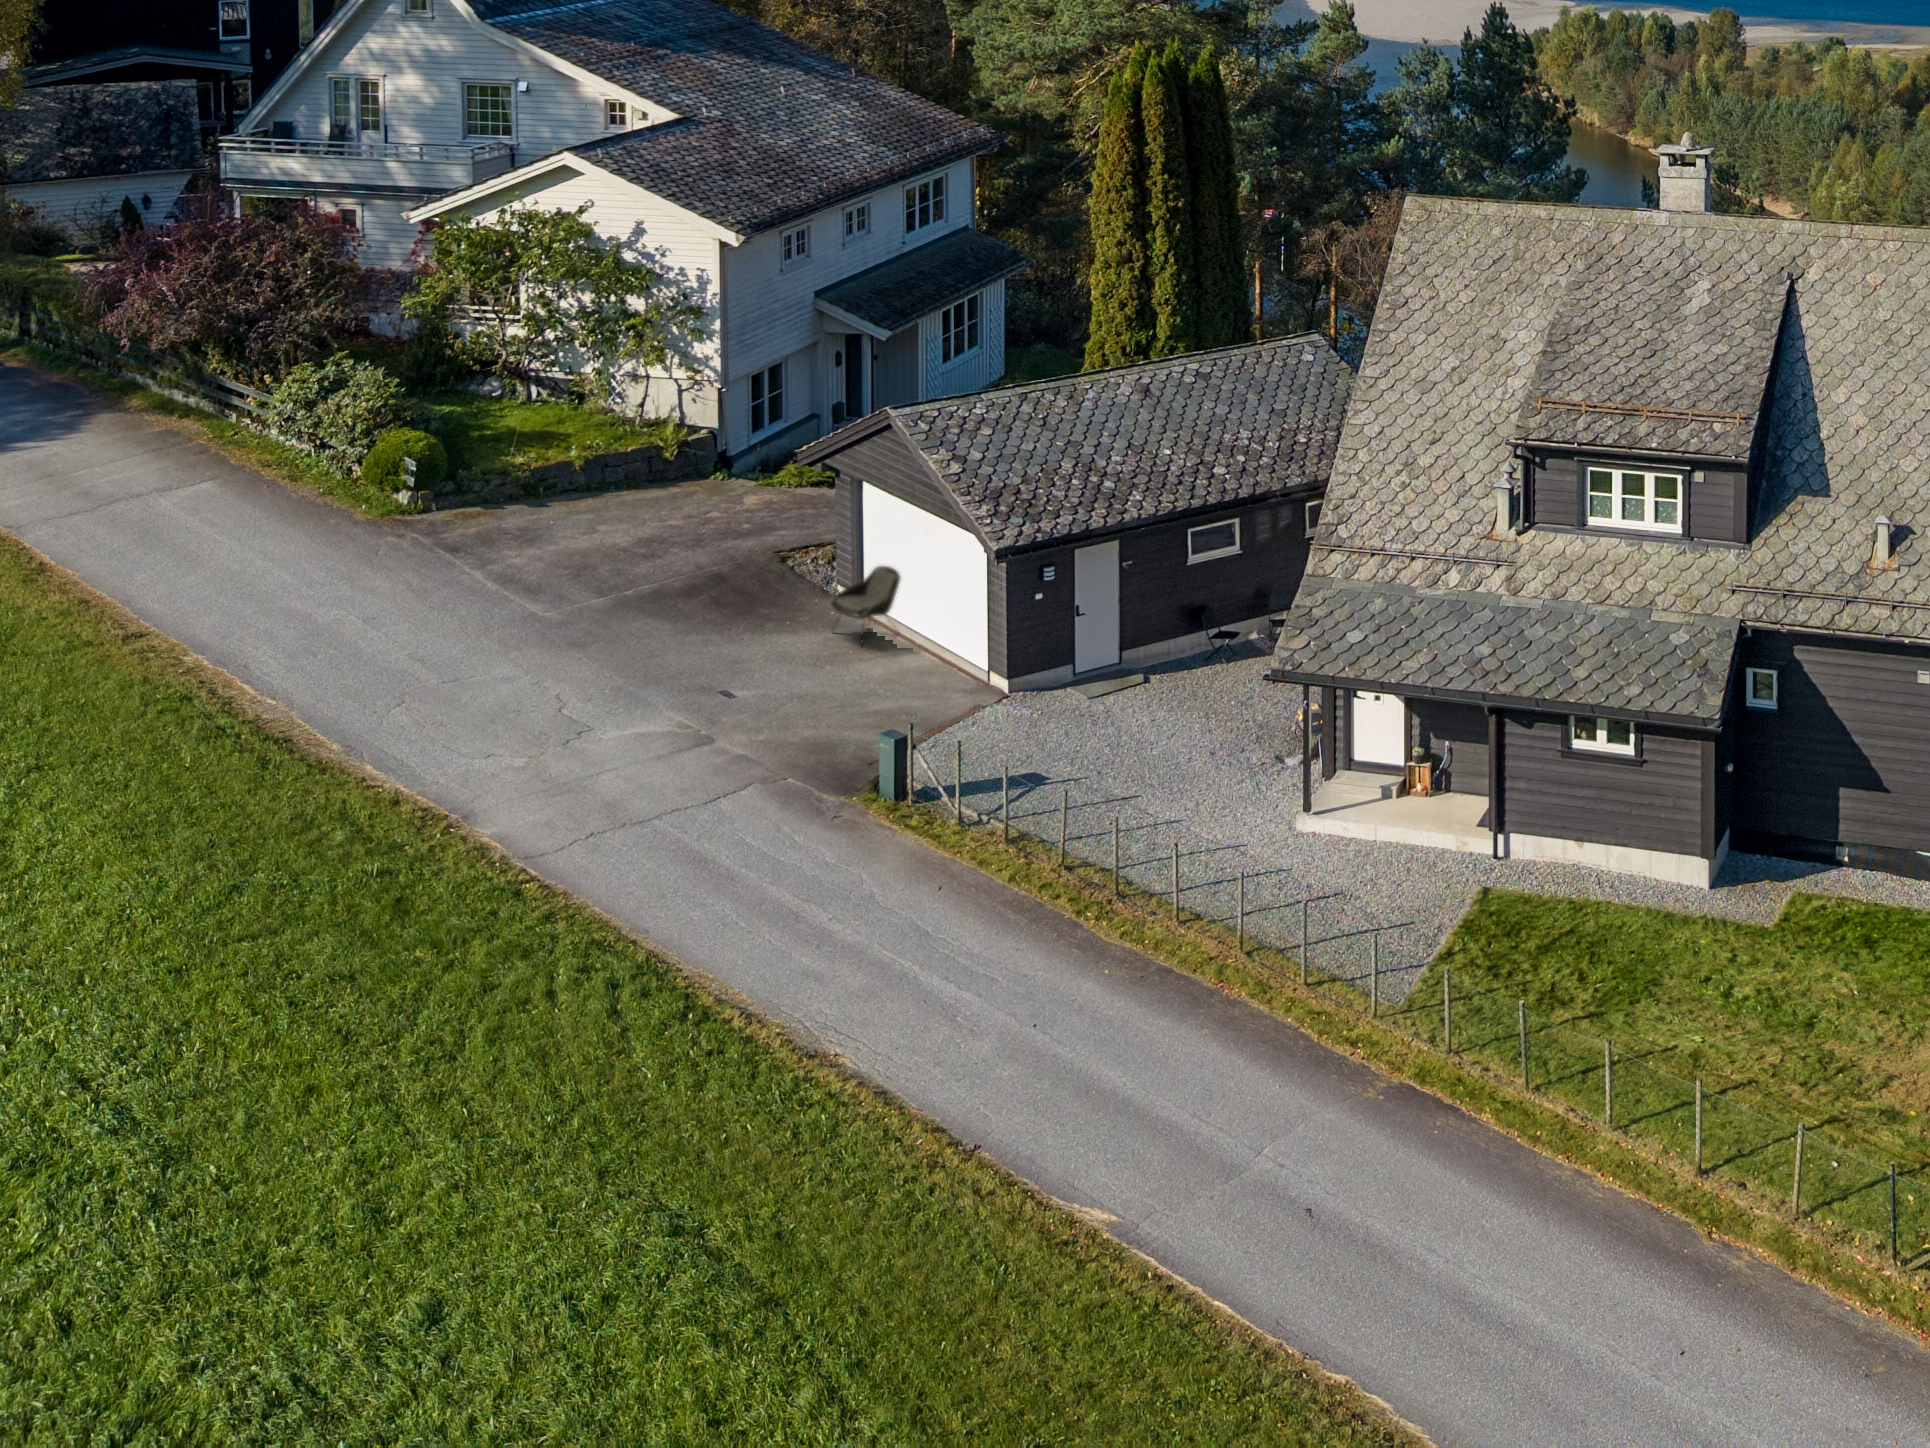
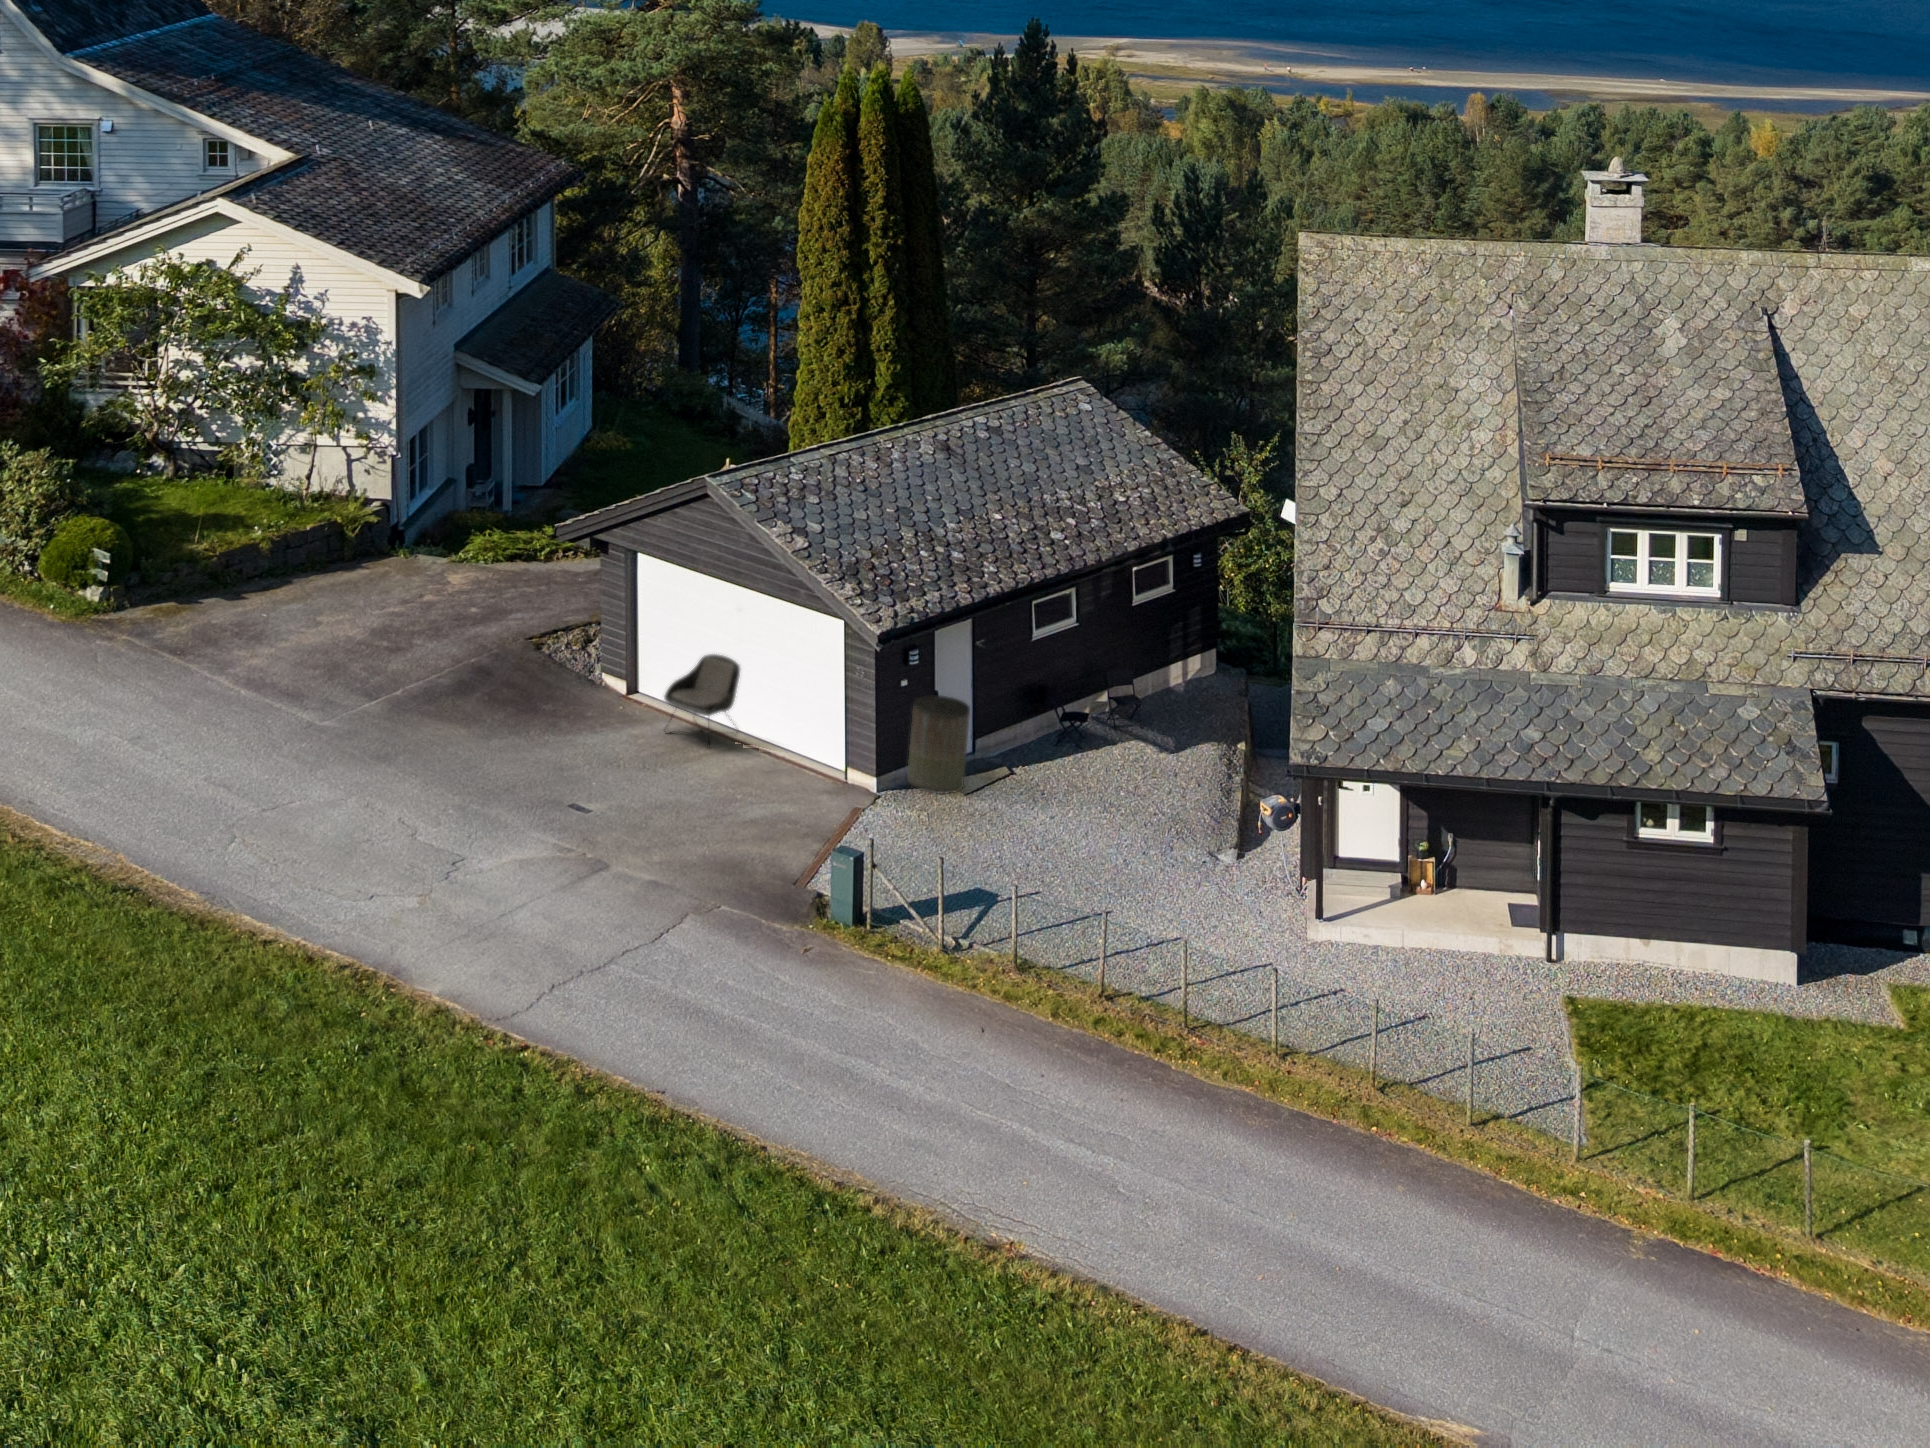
trash can: none [1030,606,1087,692] -> present [907,695,970,794]

